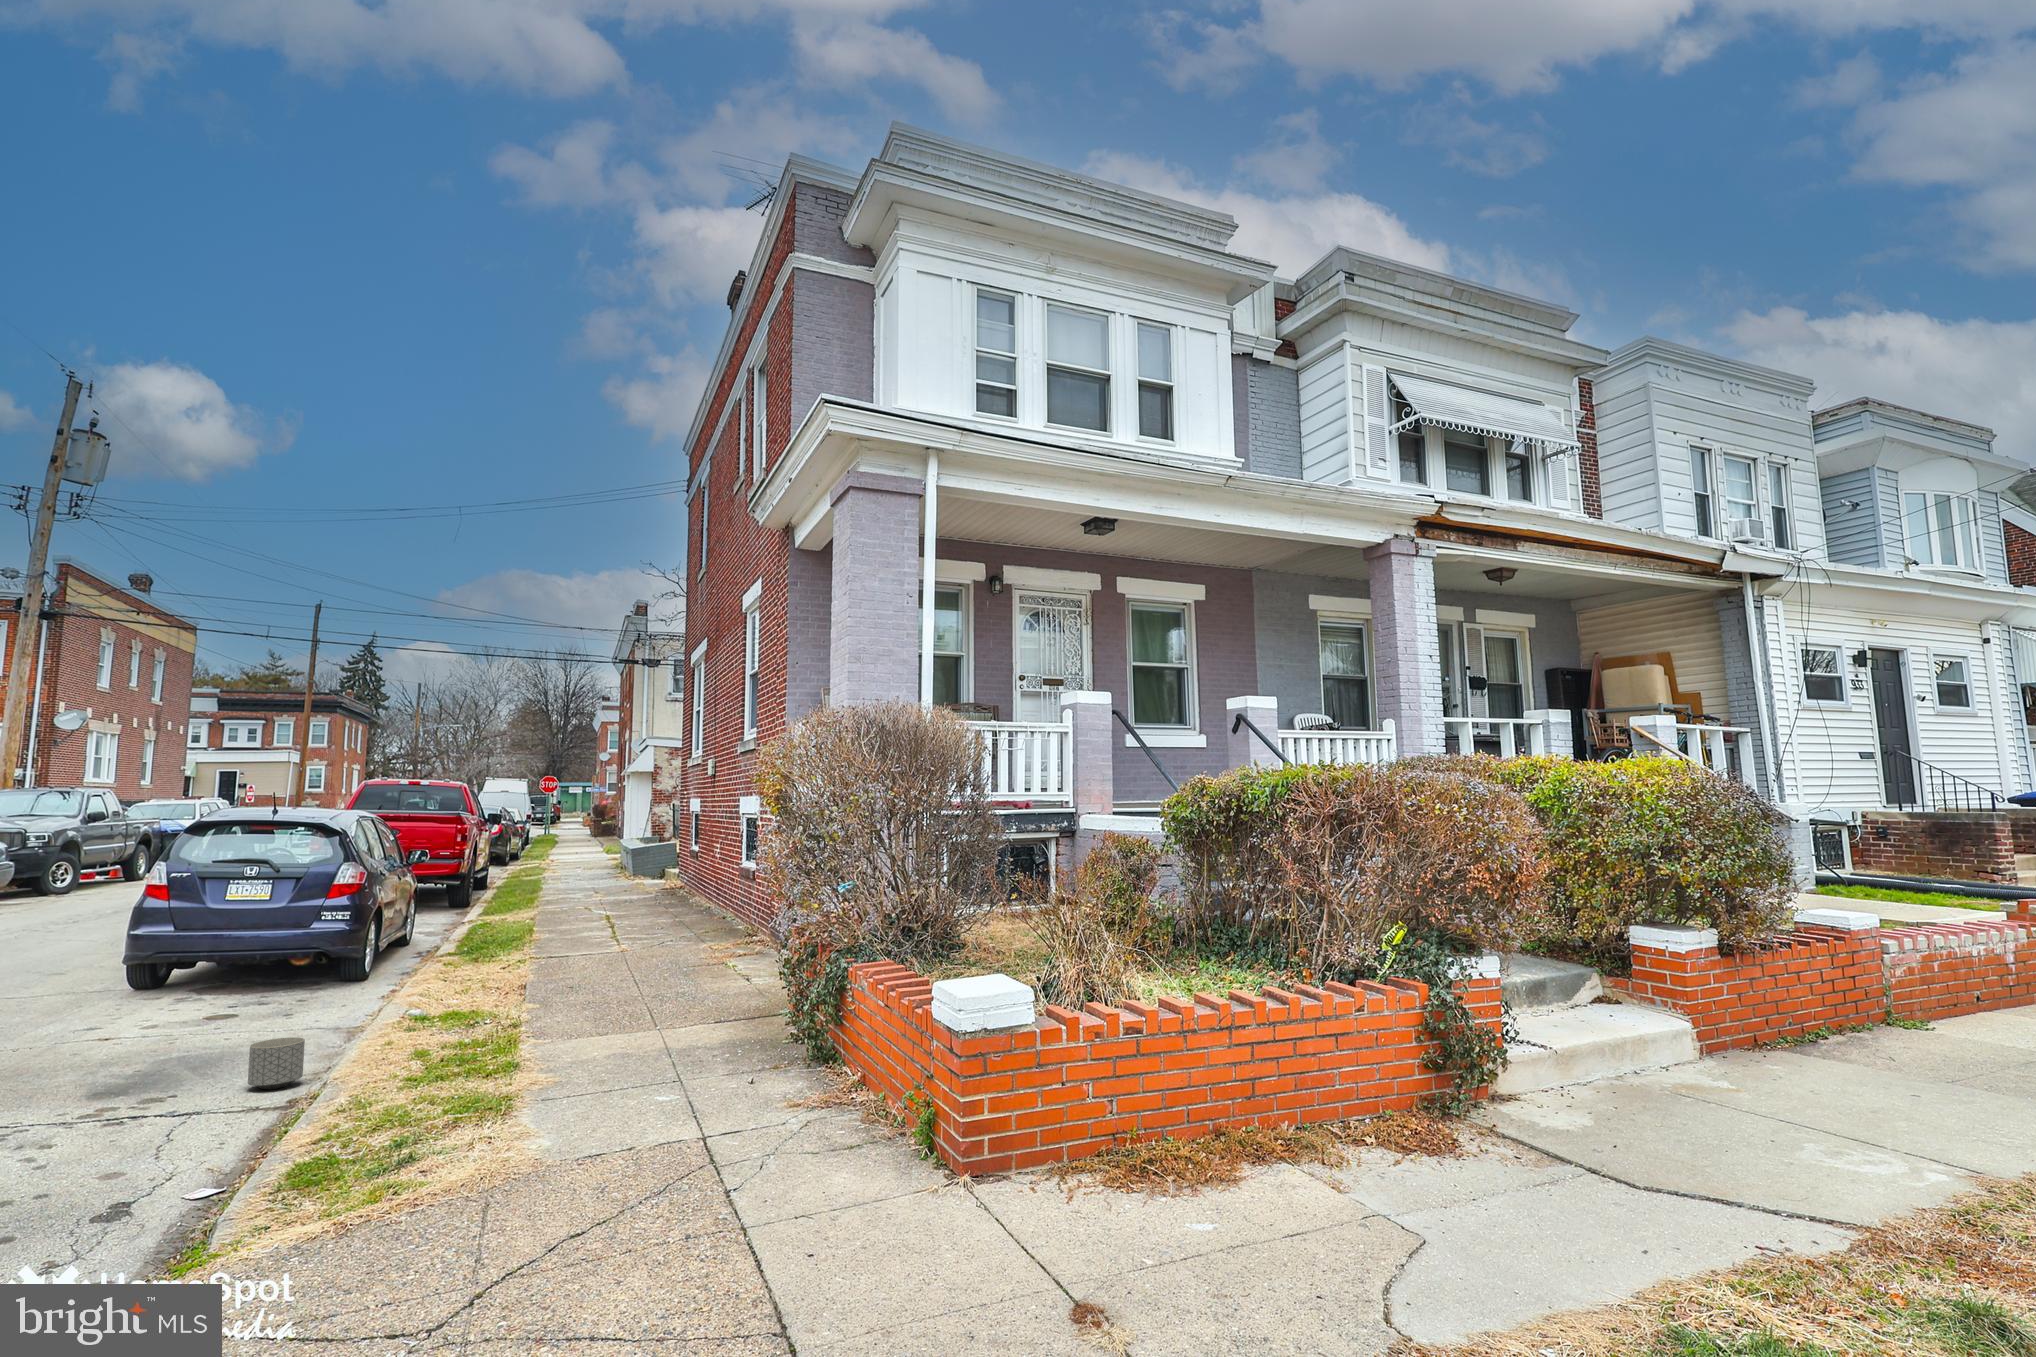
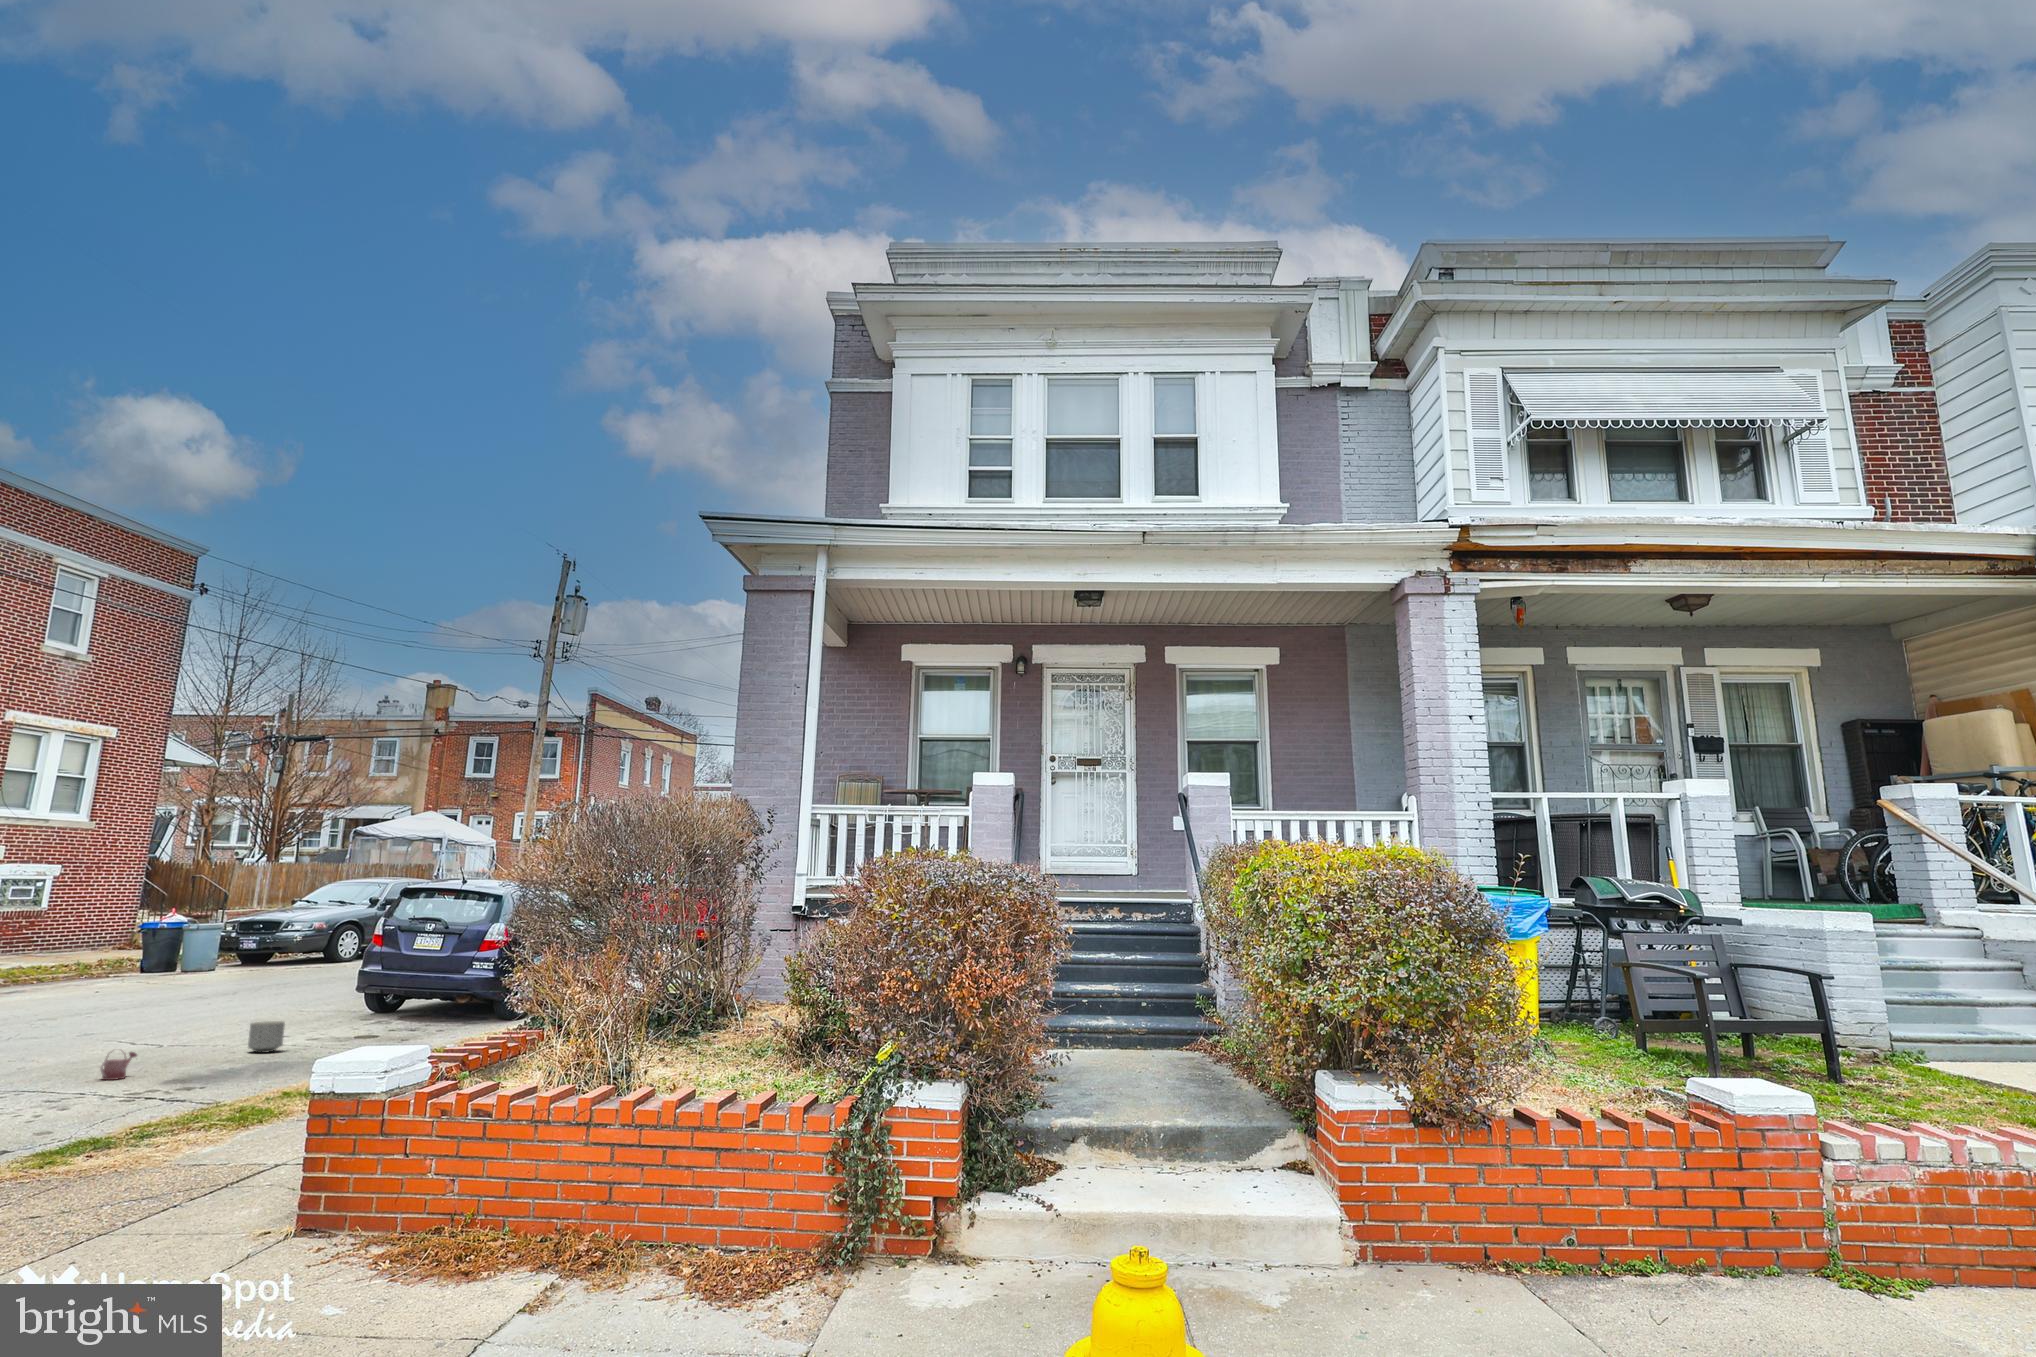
watering can: none [183,1128,228,1186] -> present [100,1050,137,1080]

